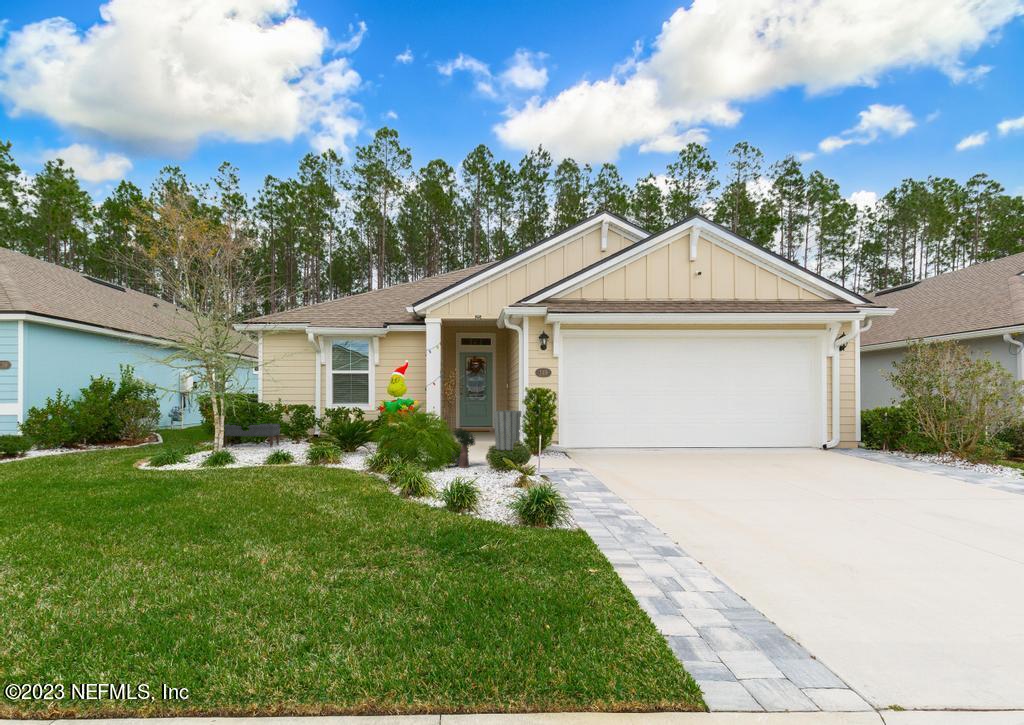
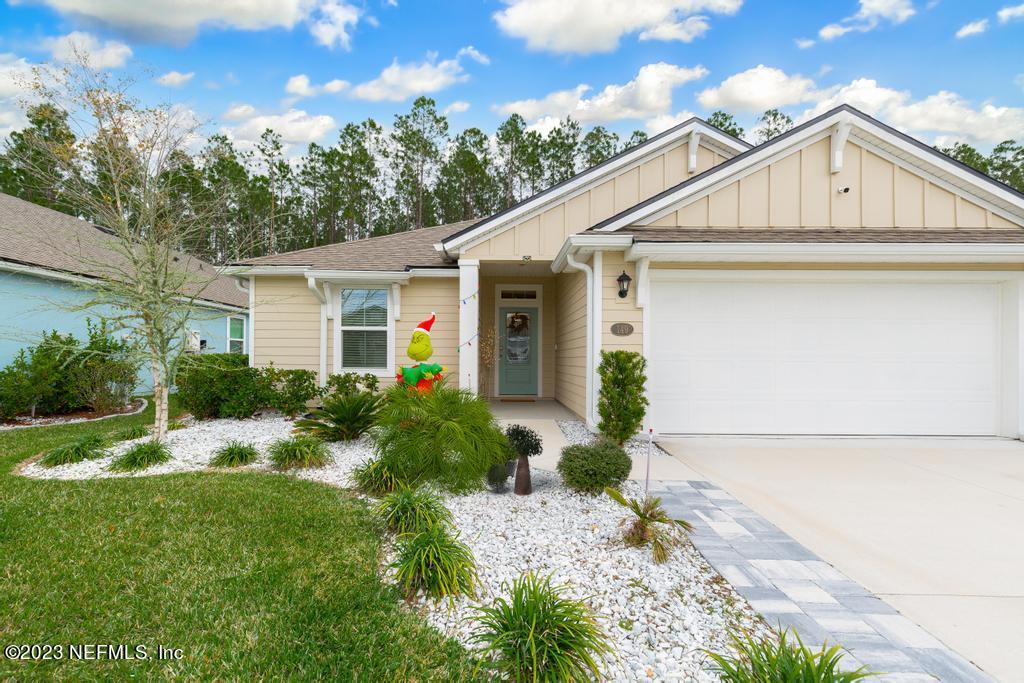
trash can: present [494,410,521,450] -> none [551,381,590,439]
bench: present [223,423,280,447] -> none [184,394,266,428]

